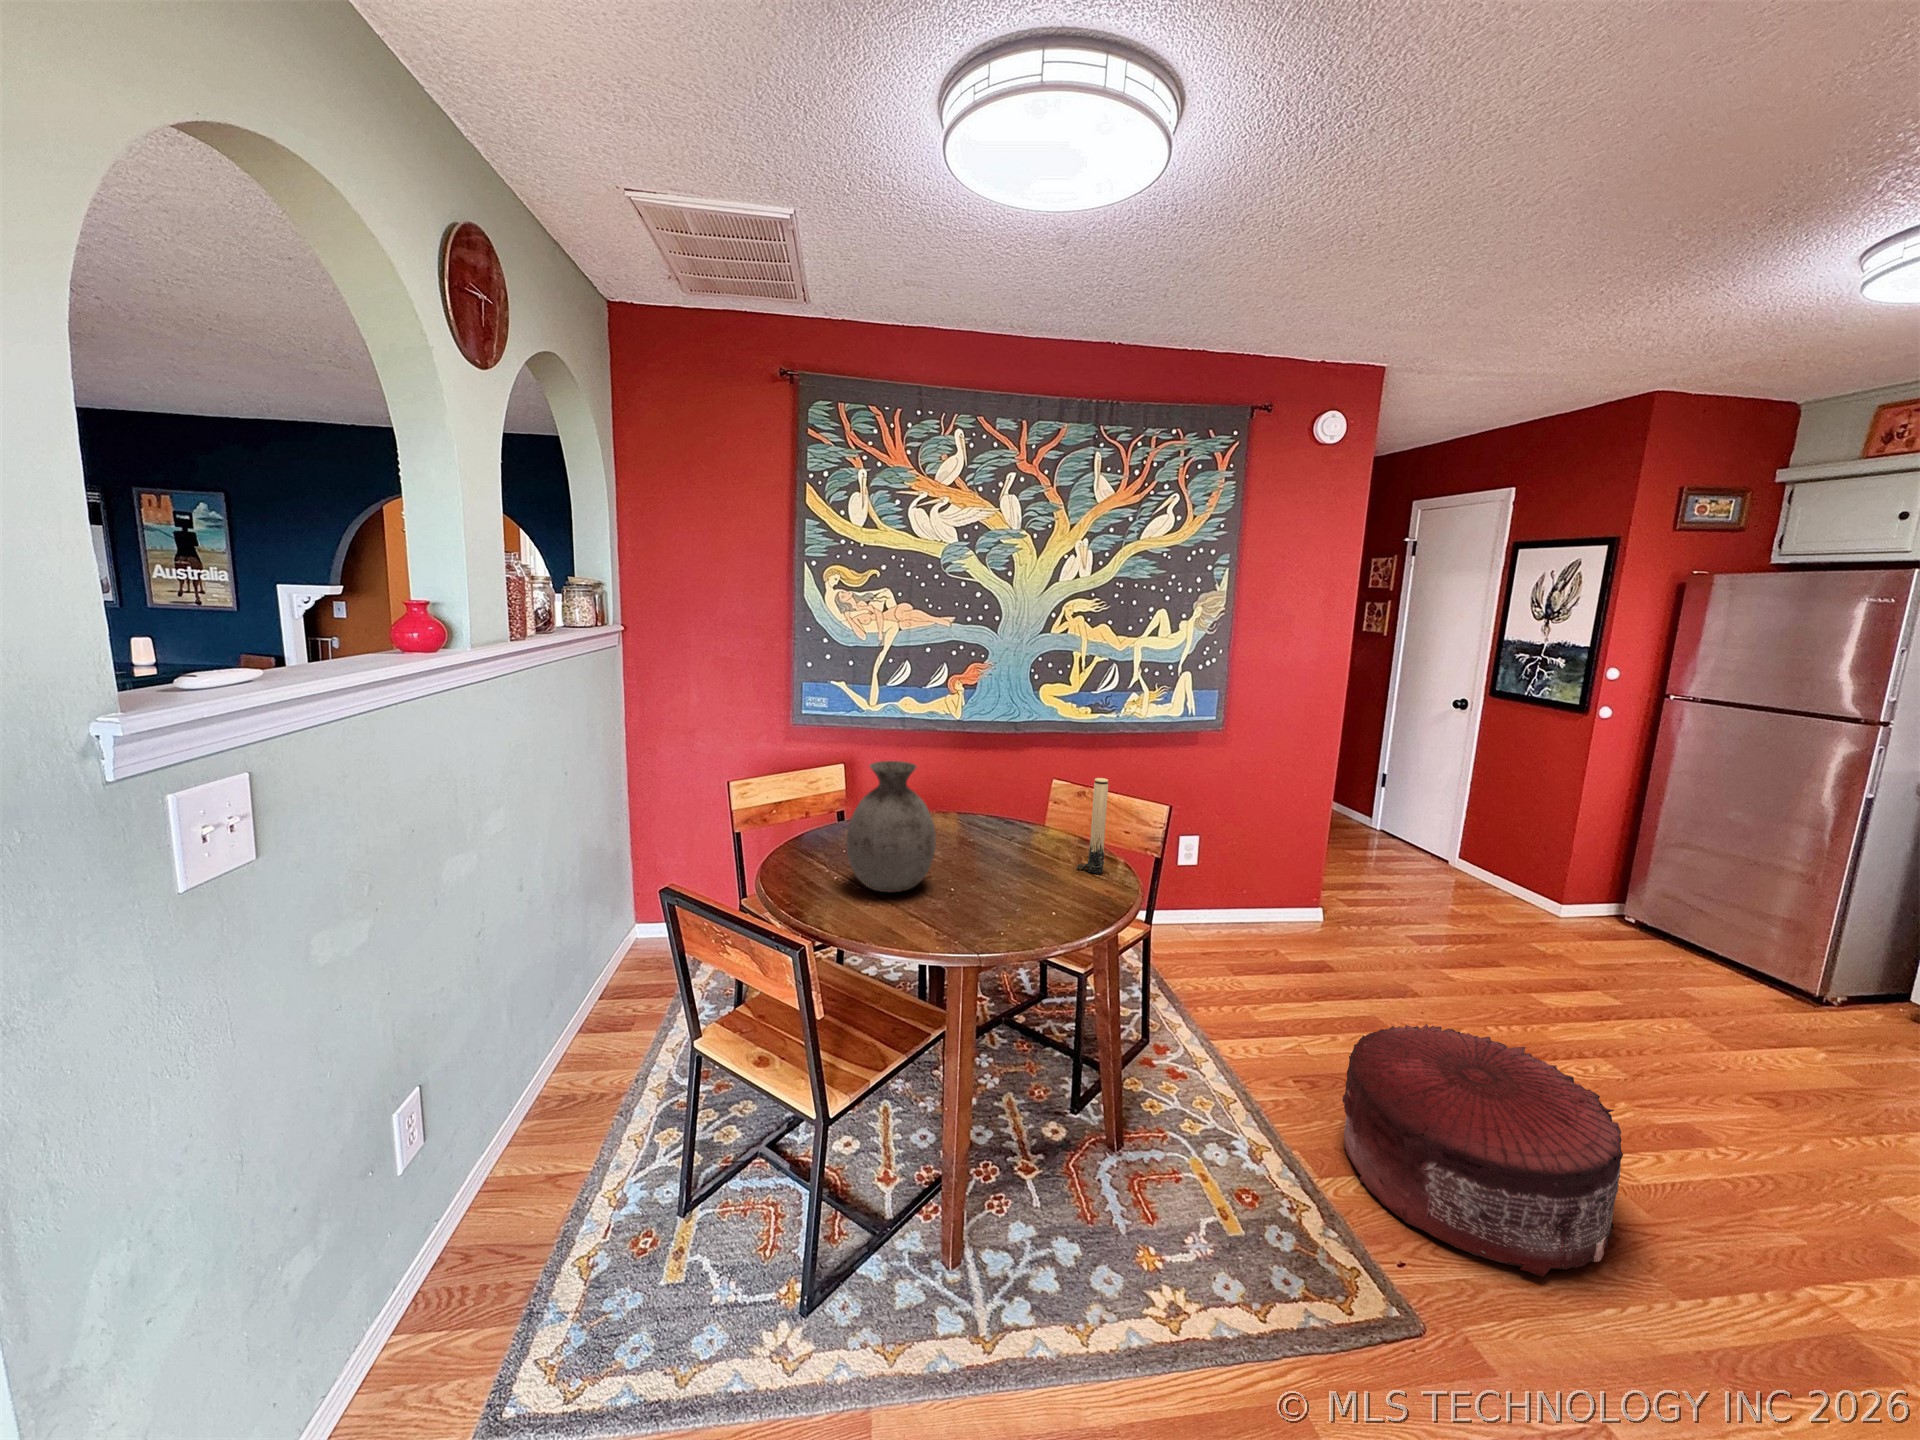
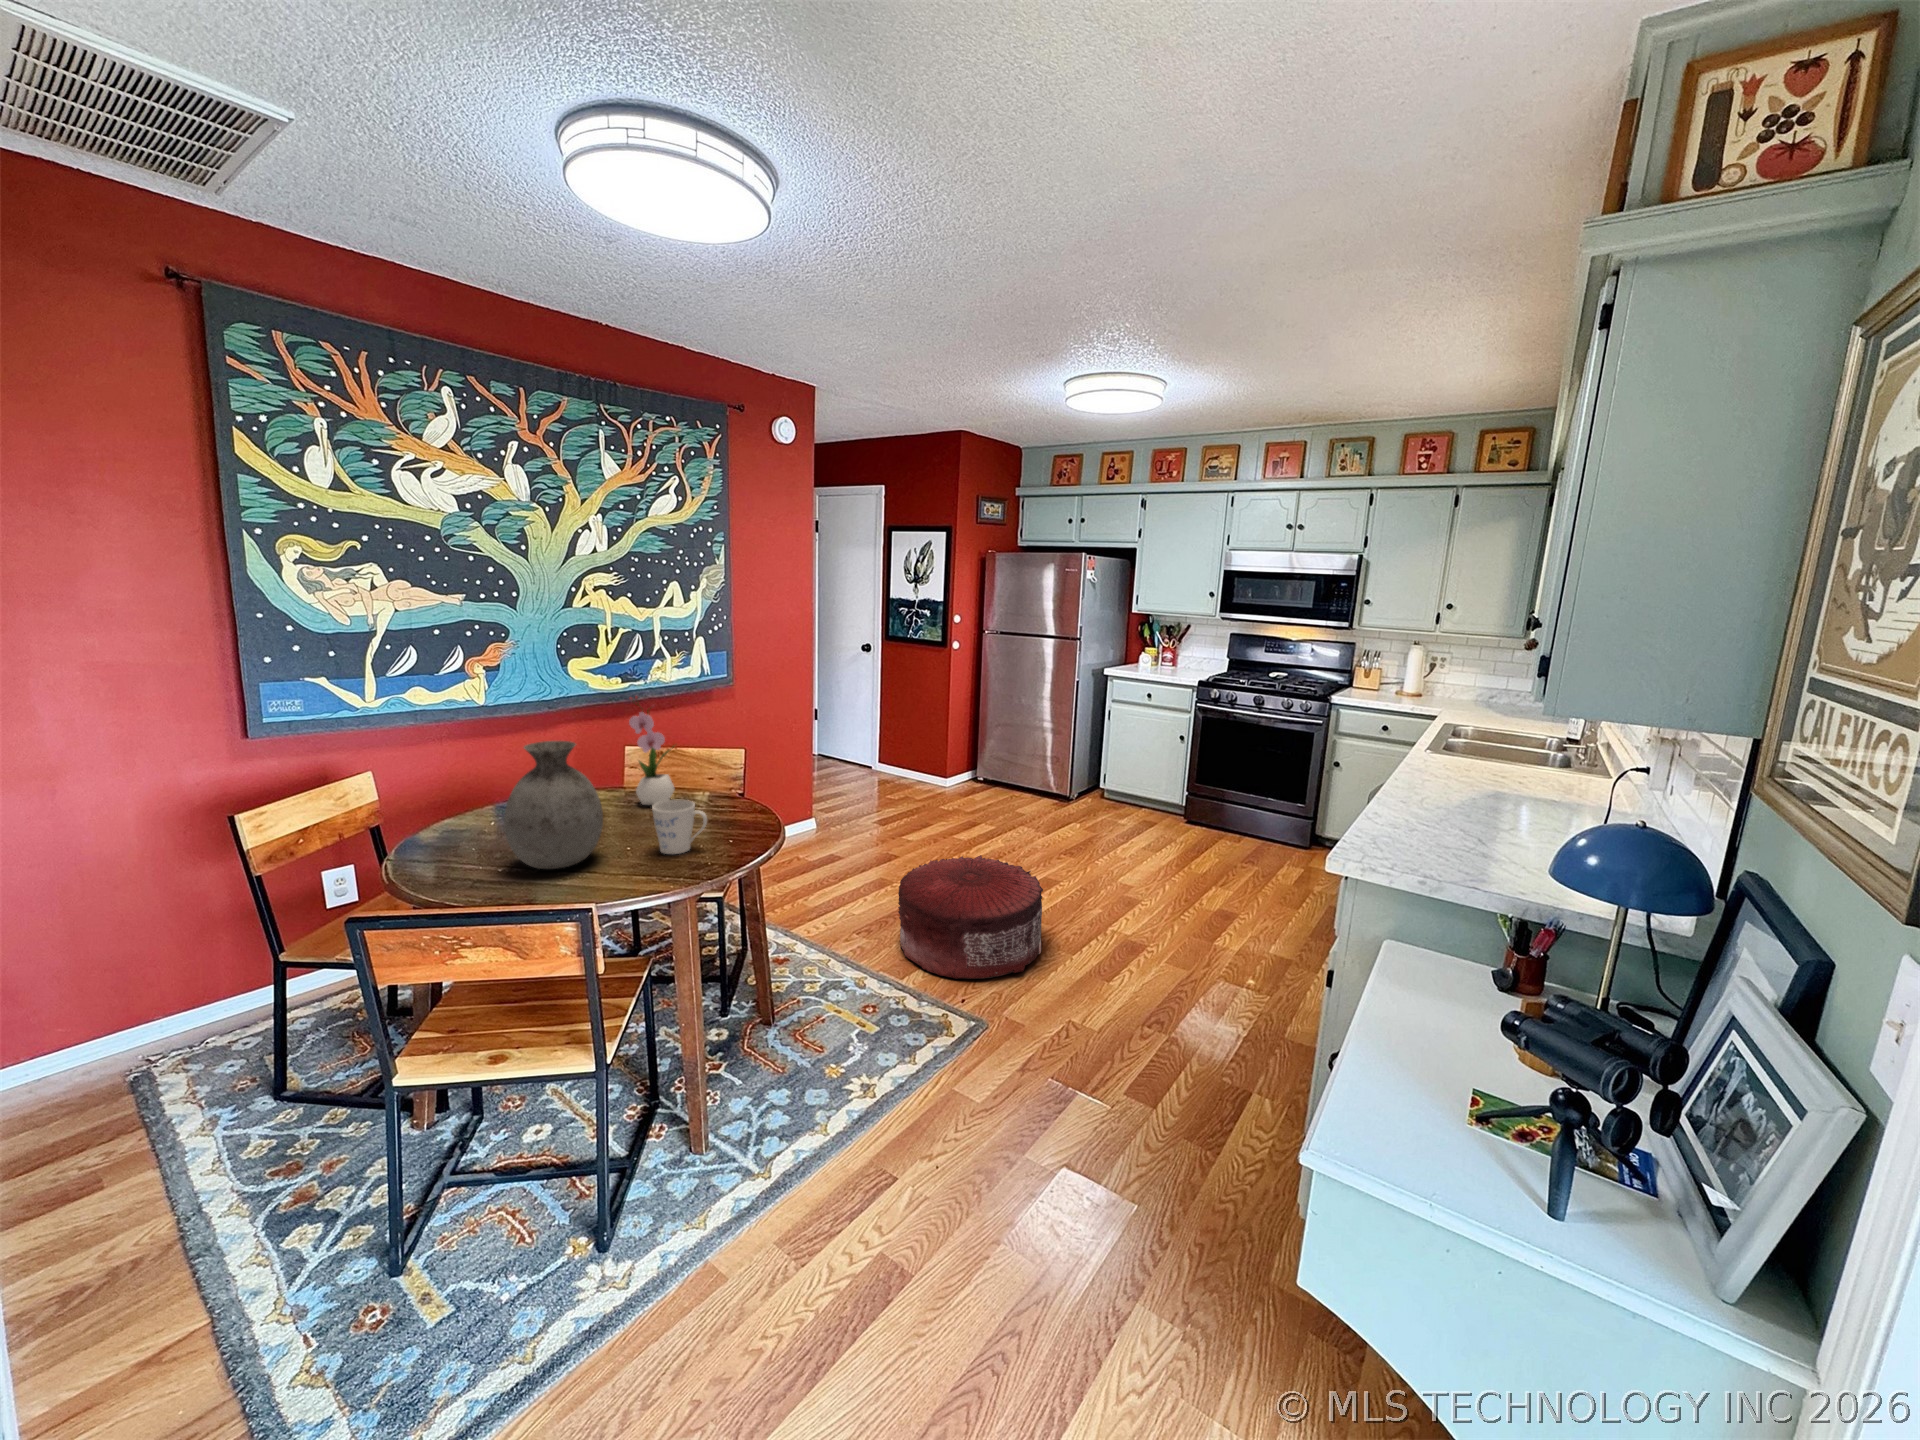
flower arrangement: none [1017,728,1072,852] -> present [629,696,674,805]
candle: present [1077,778,1108,874] -> none [705,729,730,810]
mug: none [975,848,1026,912] -> present [652,800,707,854]

